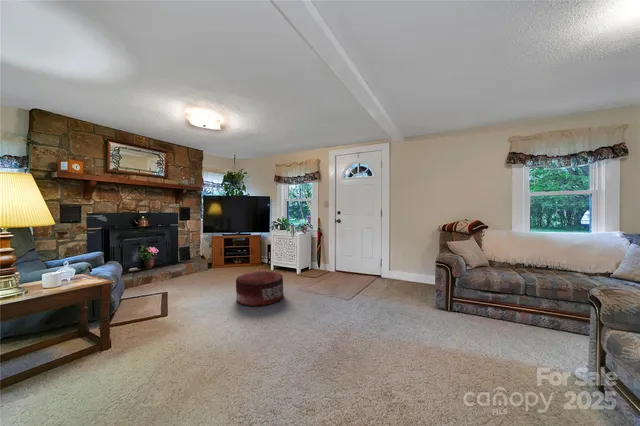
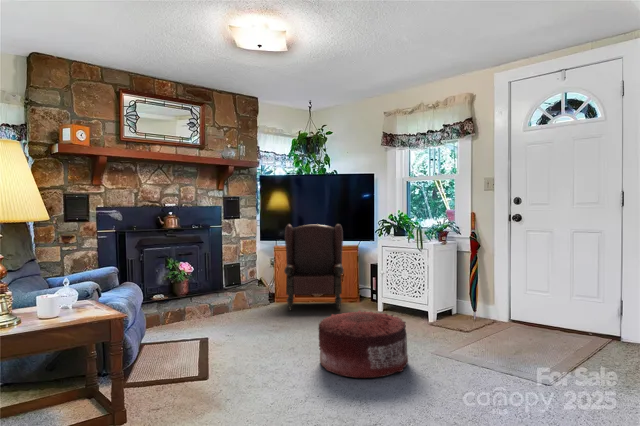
armchair: none [217,223,253,273] -> present [284,224,343,311]

